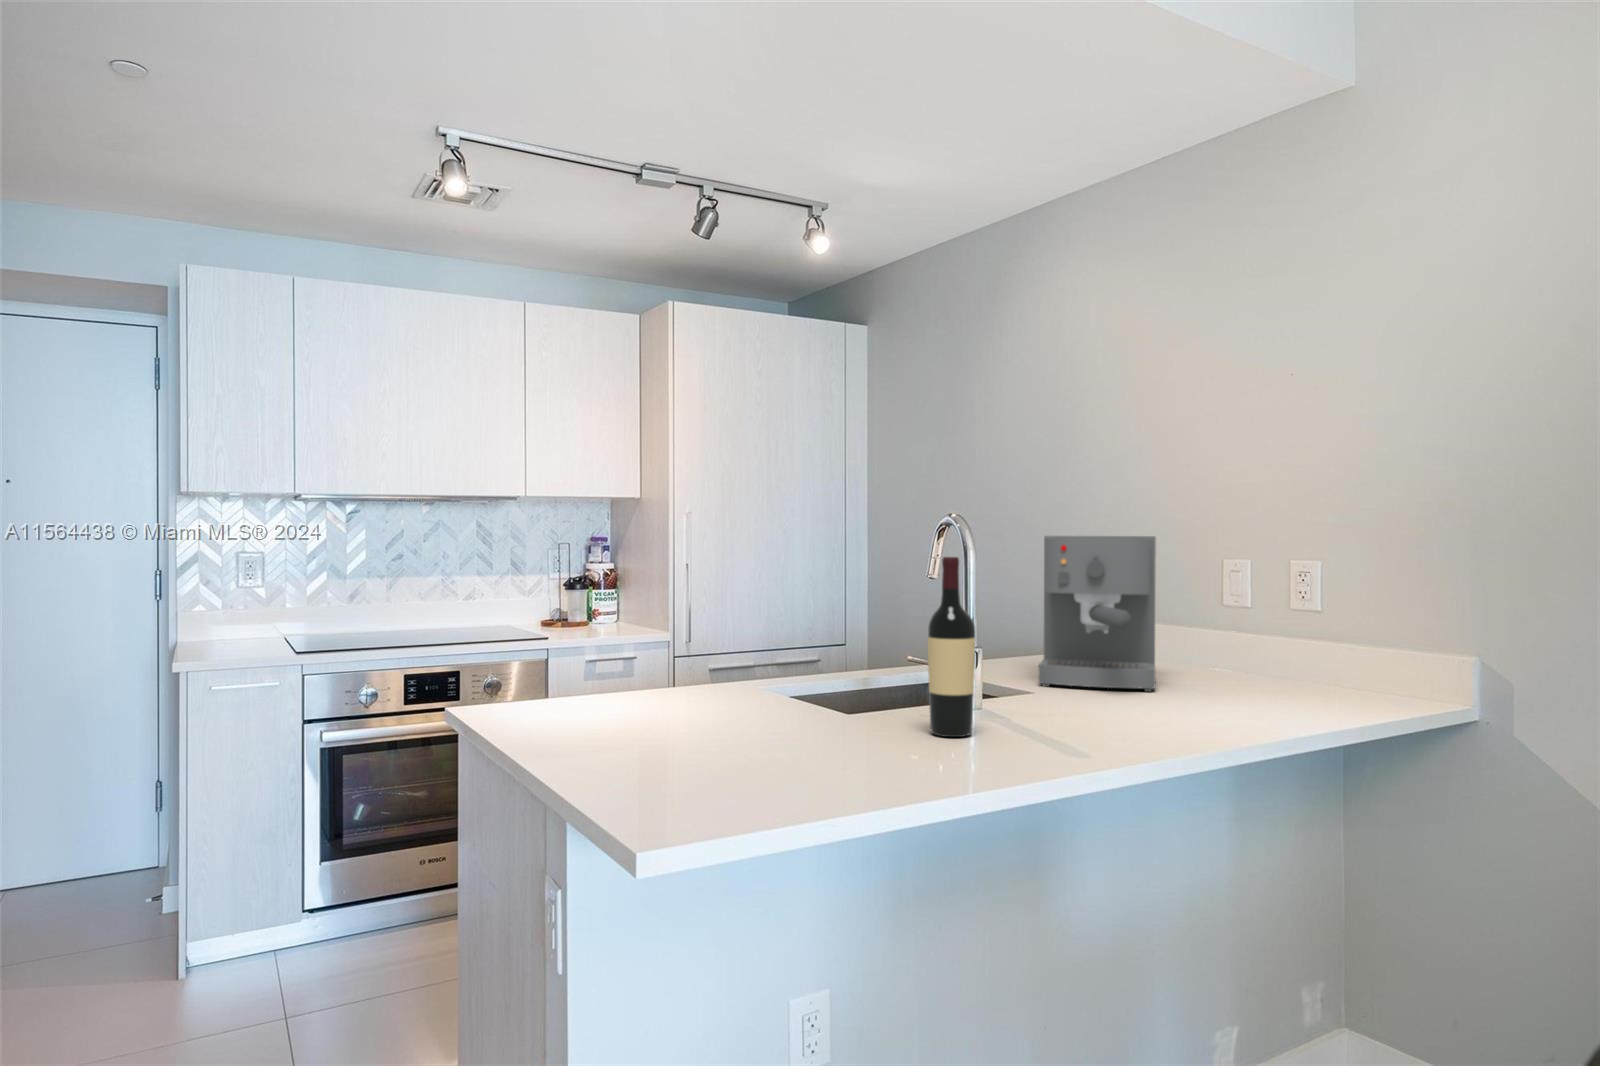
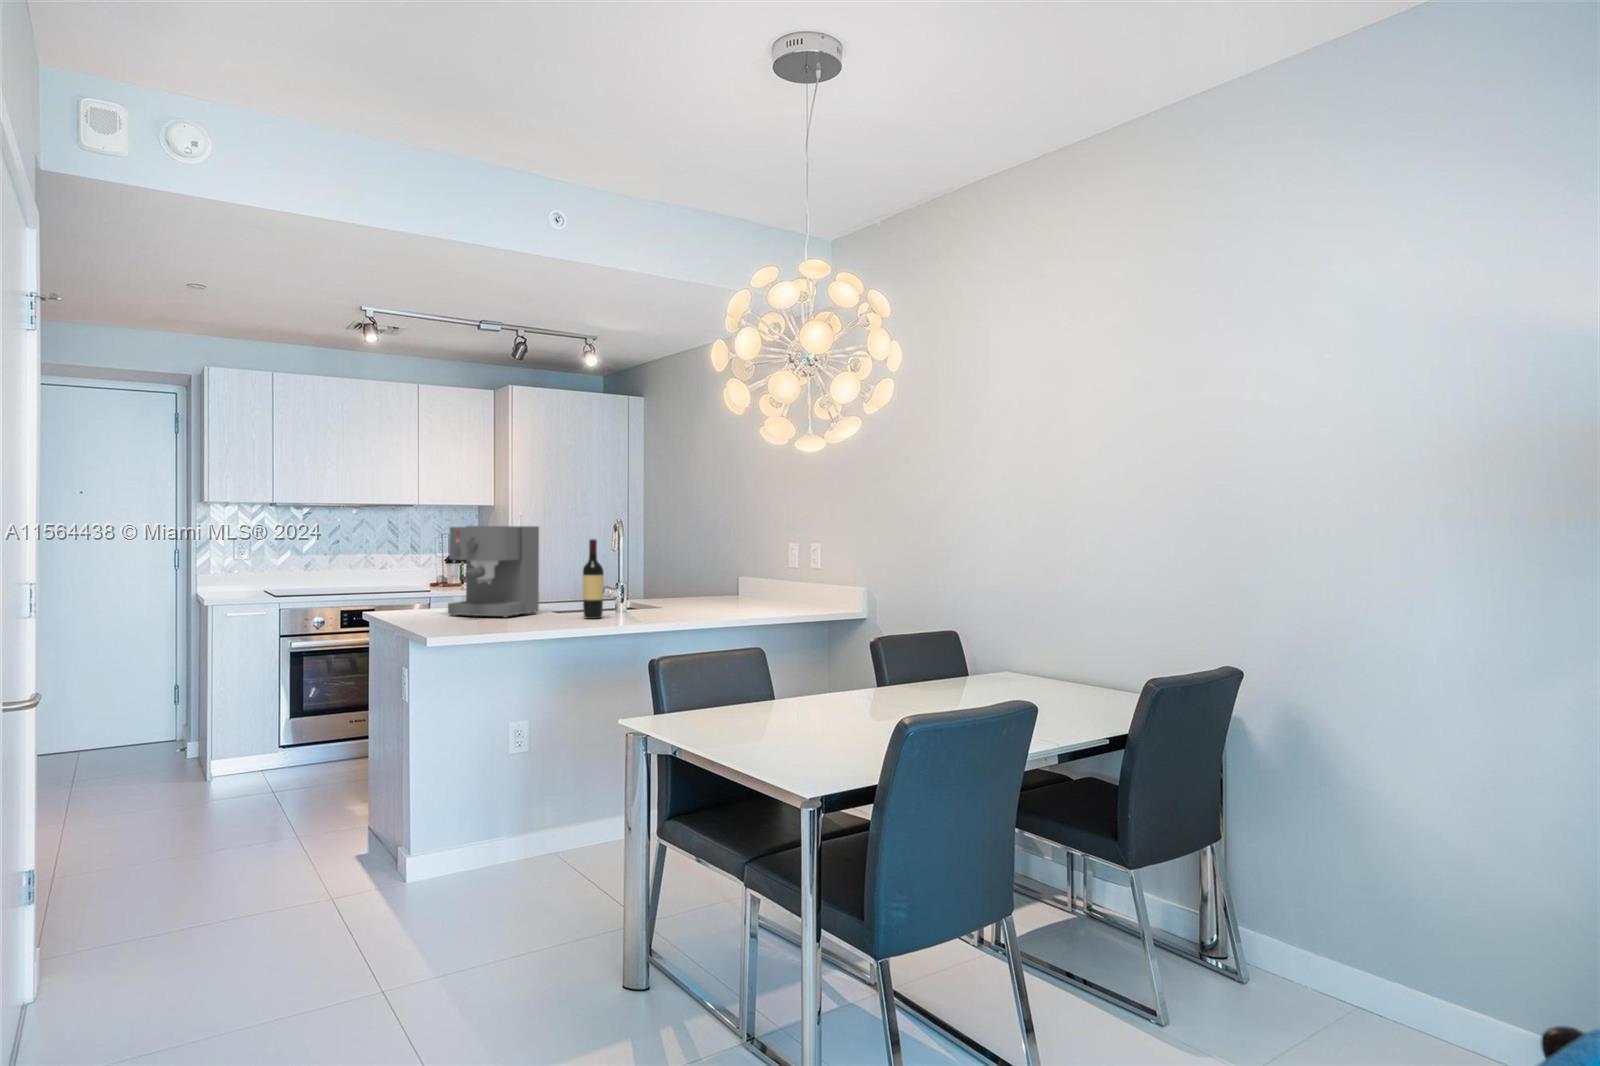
coffee maker: present [1039,536,1156,692] -> present [448,526,539,618]

